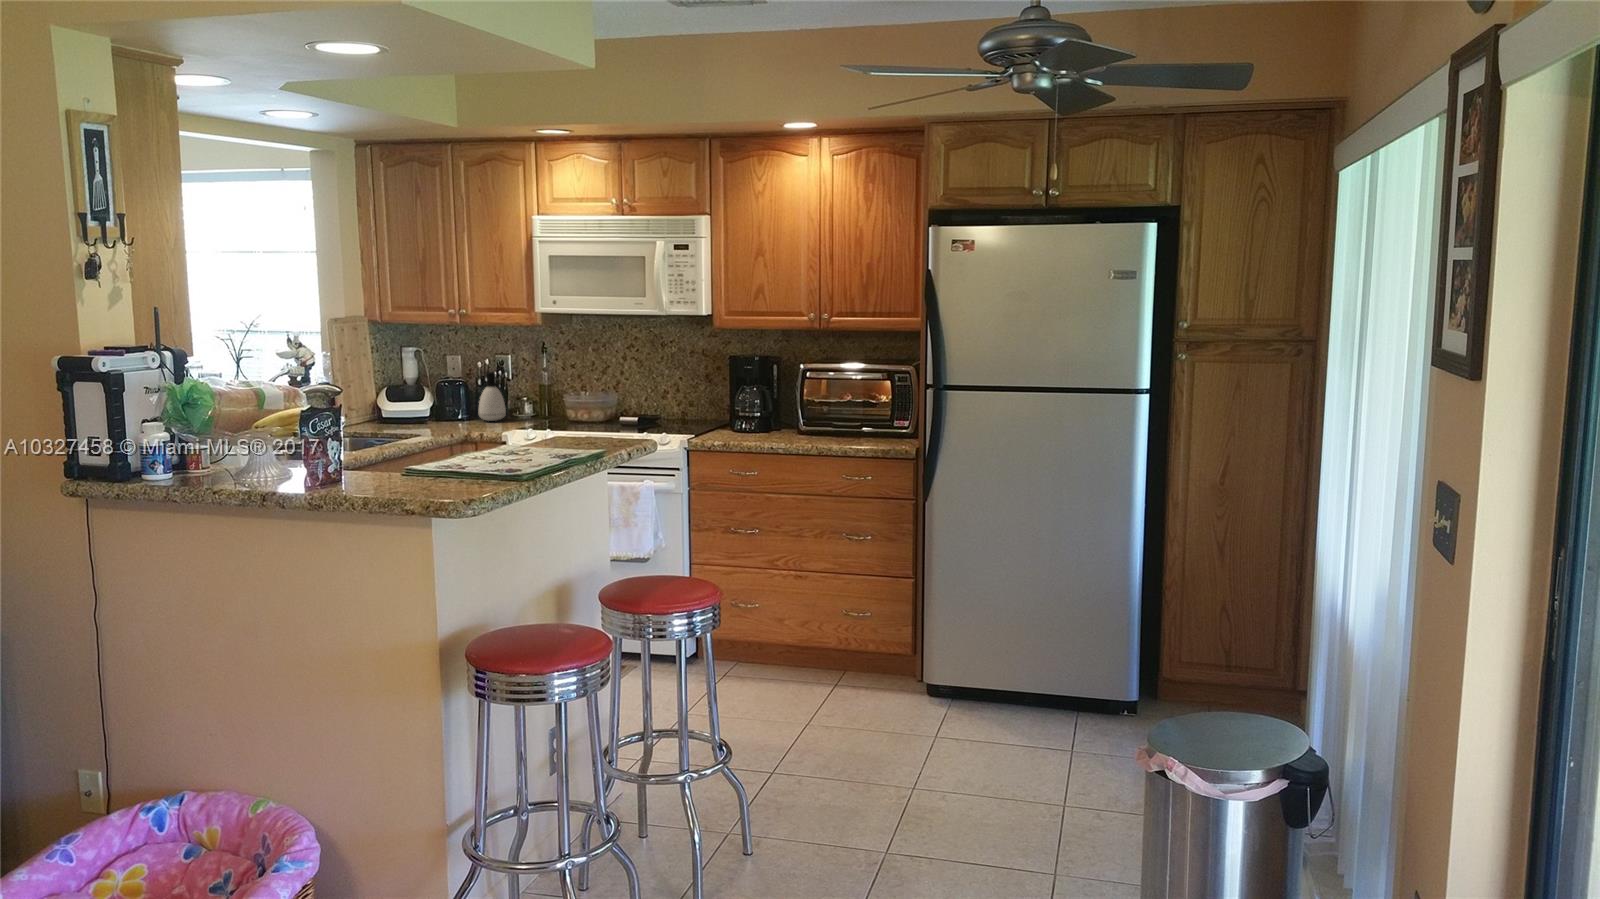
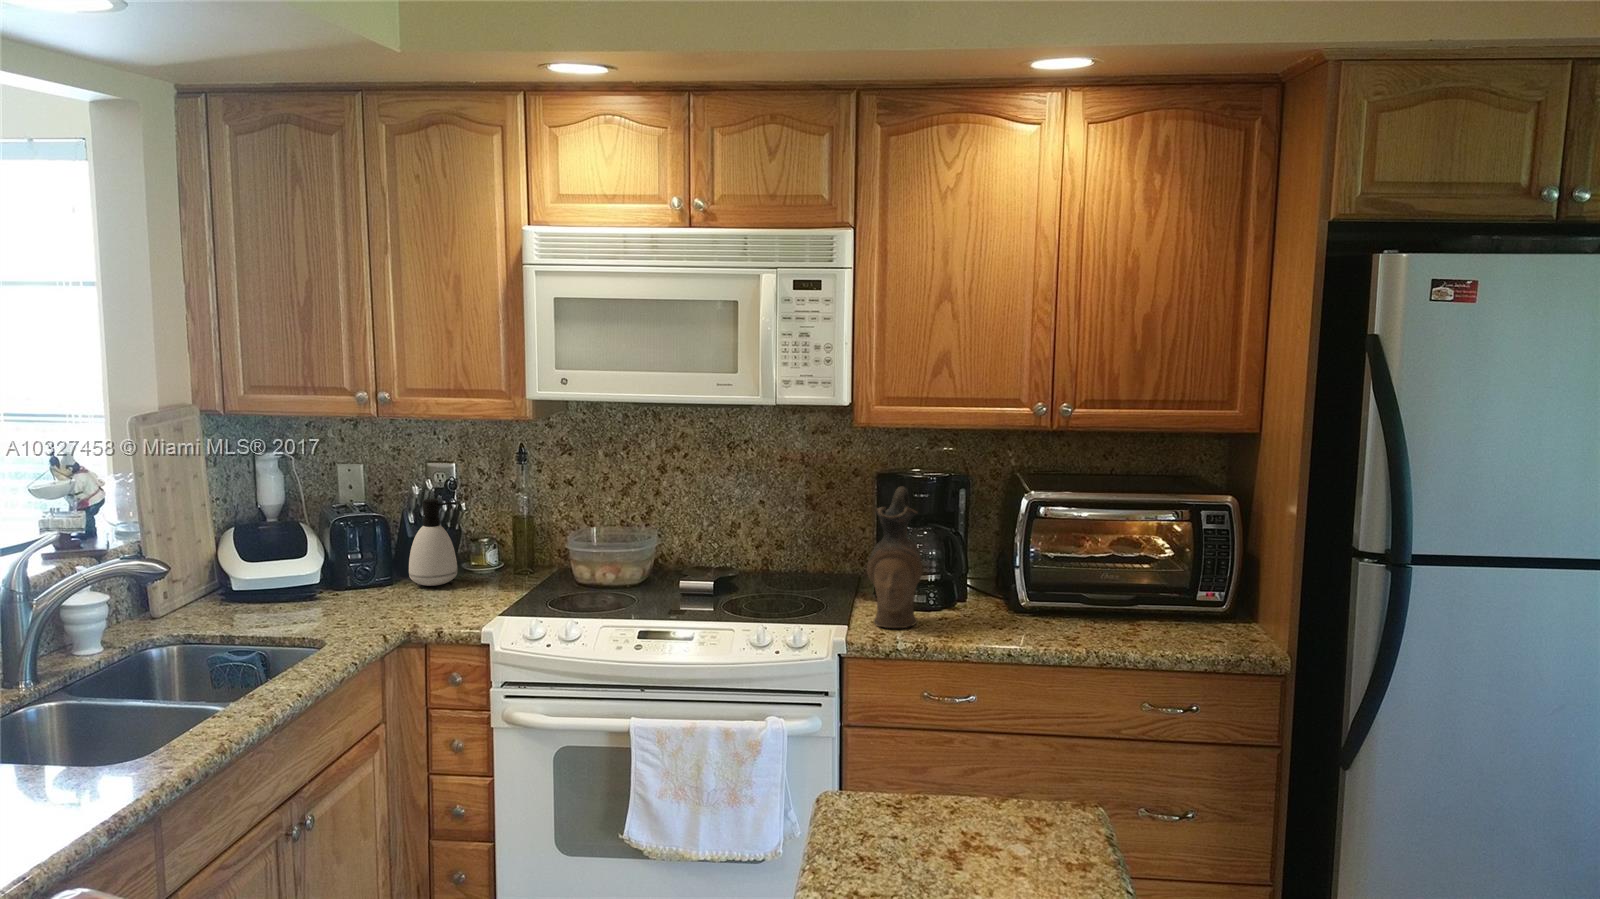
ceramic pitcher: none [707,360,739,437] -> present [867,487,923,628]

